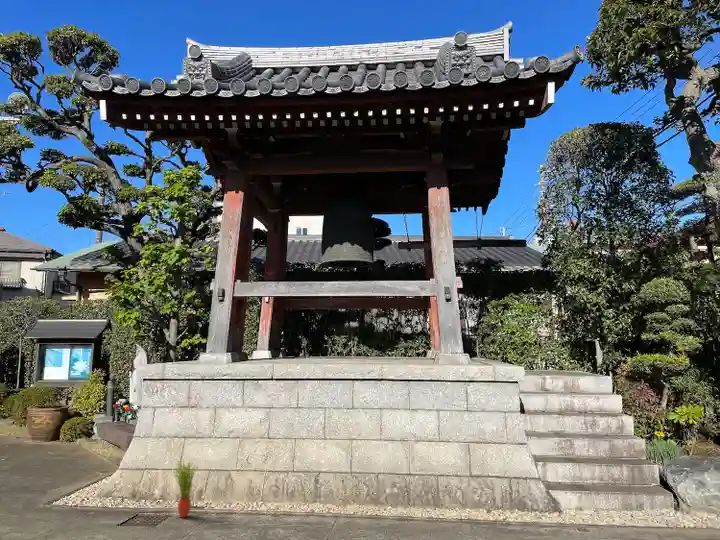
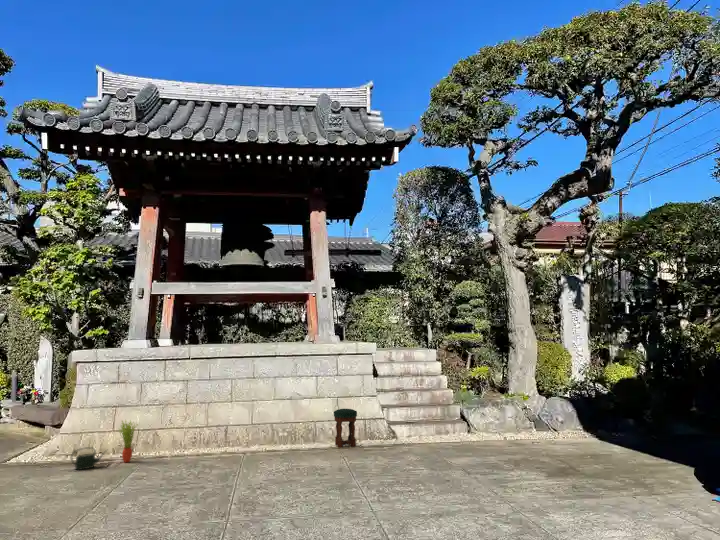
stool: none [464,461,498,521] -> present [334,409,357,448]
watering can: none [111,494,159,525] -> present [71,448,103,470]

